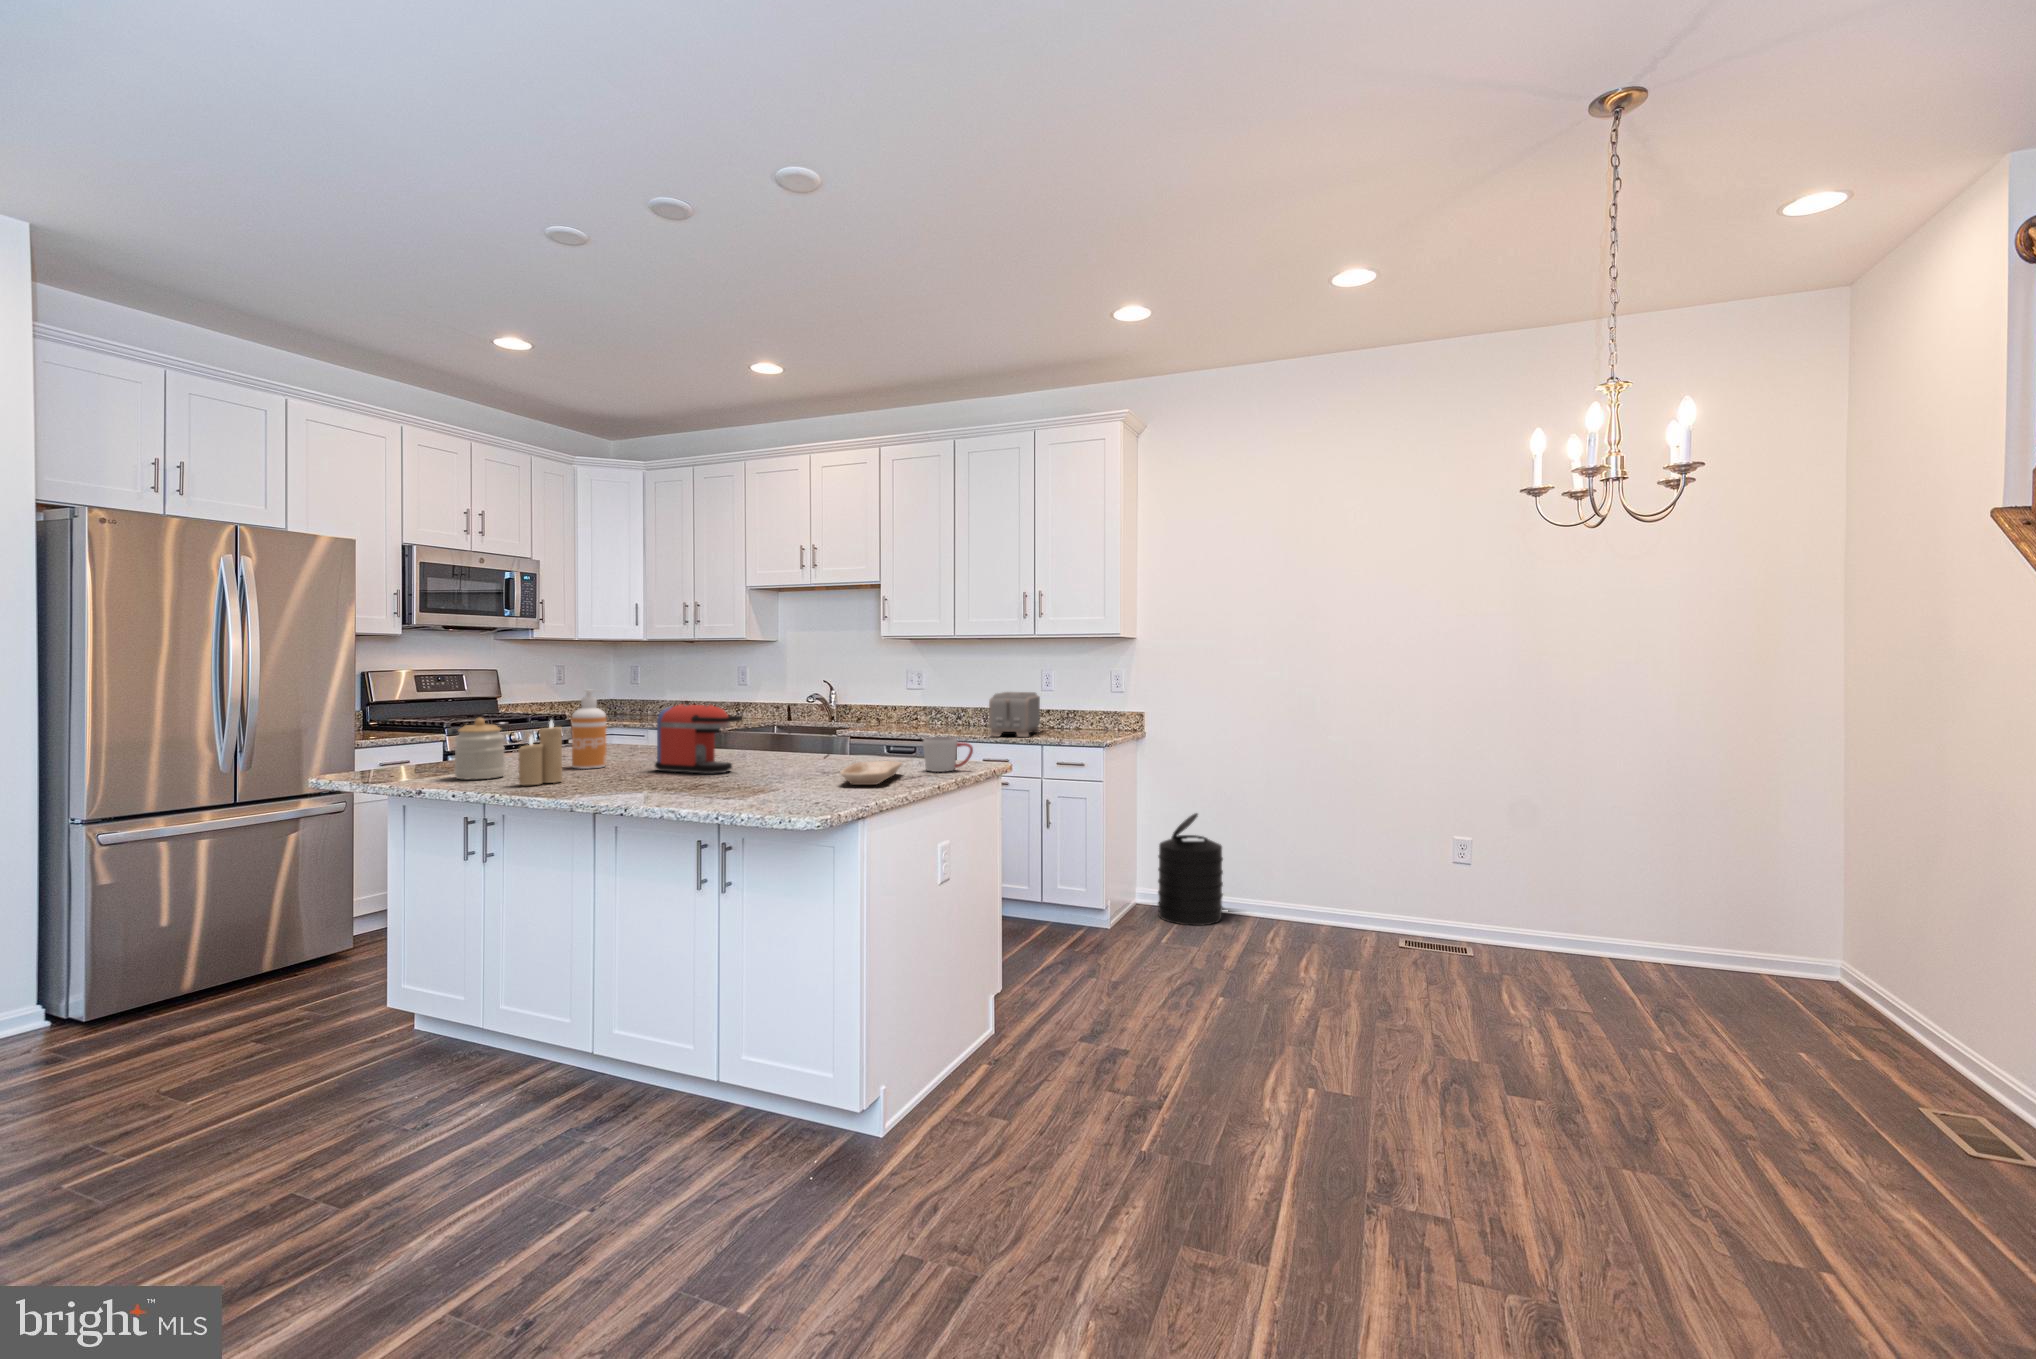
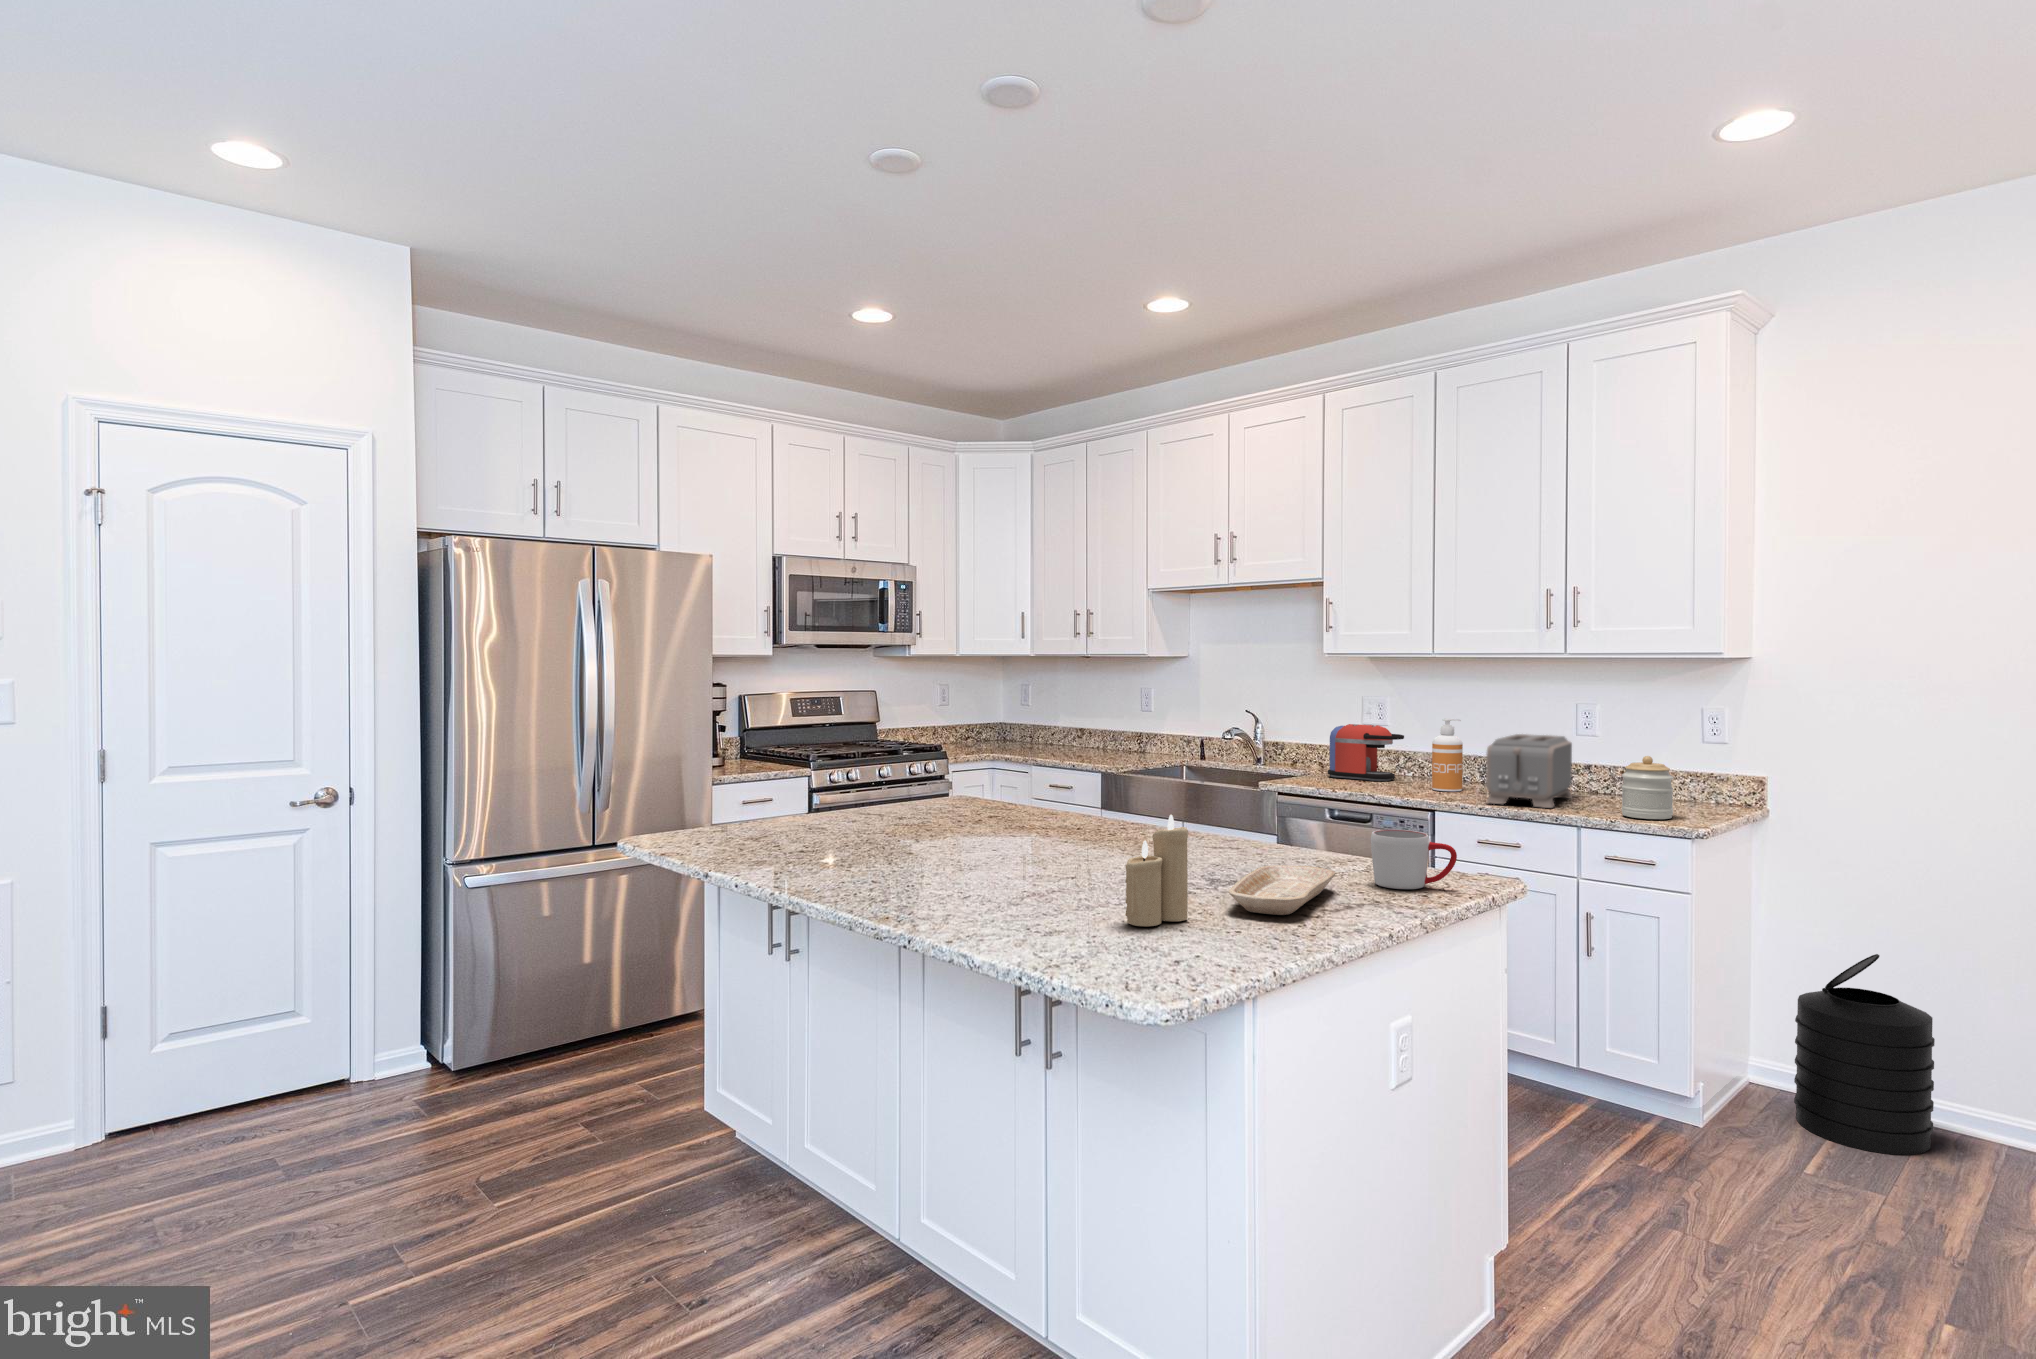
soap dispenser: present [572,690,606,769] -> present [1432,719,1463,791]
coffee maker: present [655,704,742,774] -> present [1328,724,1404,781]
jar: present [455,718,505,780] -> present [1622,756,1673,819]
candle: present [518,720,563,785] -> present [1126,815,1188,926]

